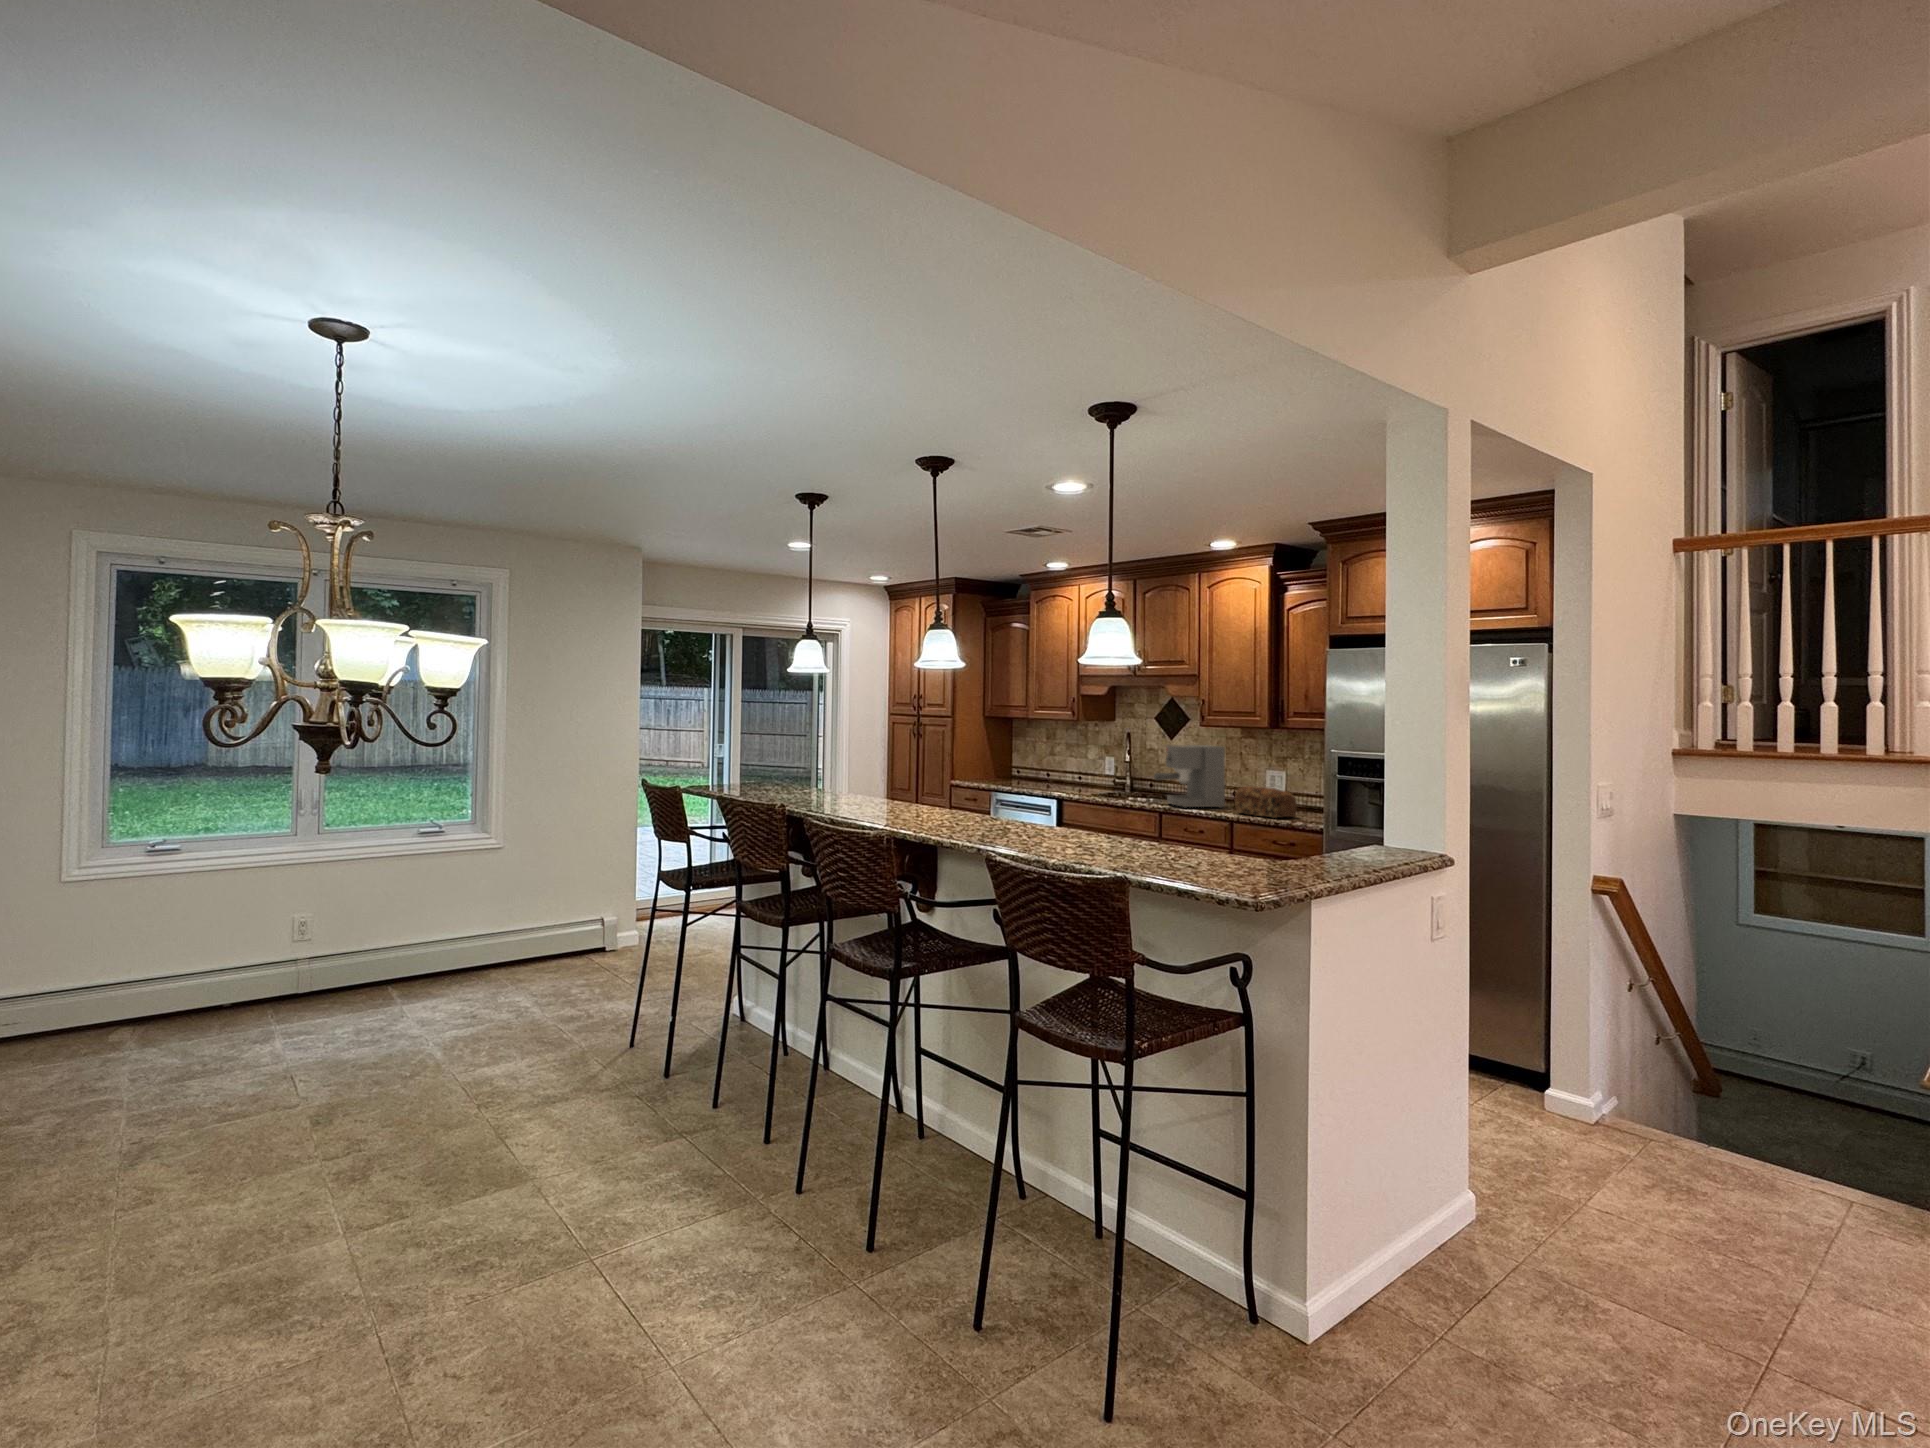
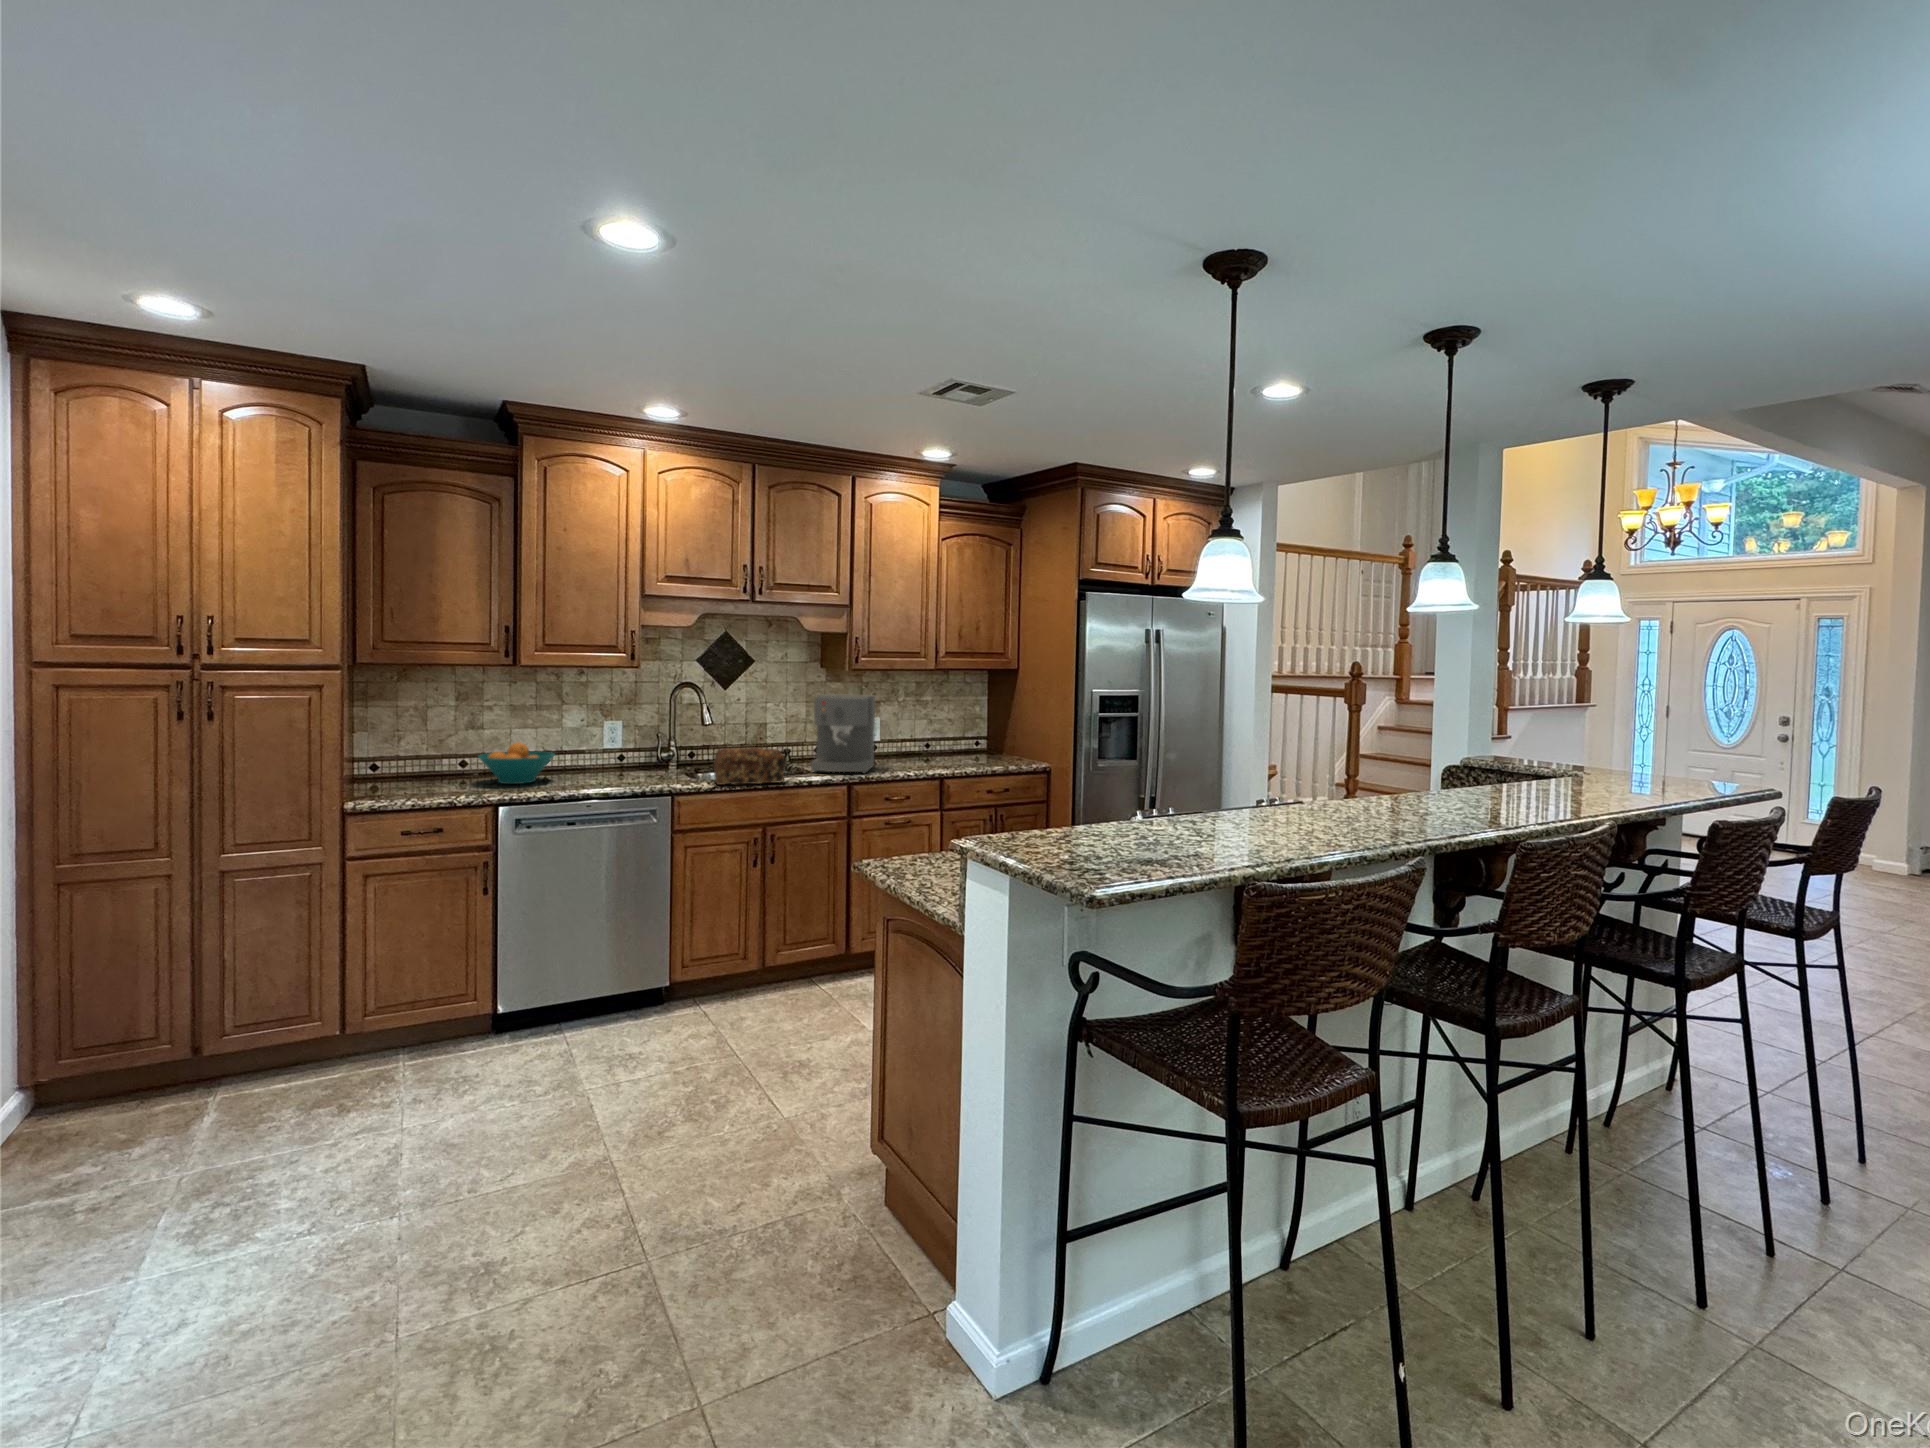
fruit bowl: none [1025,764,1065,788] -> present [478,742,555,784]
bread loaf: present [1235,786,1297,818] -> present [714,747,785,785]

